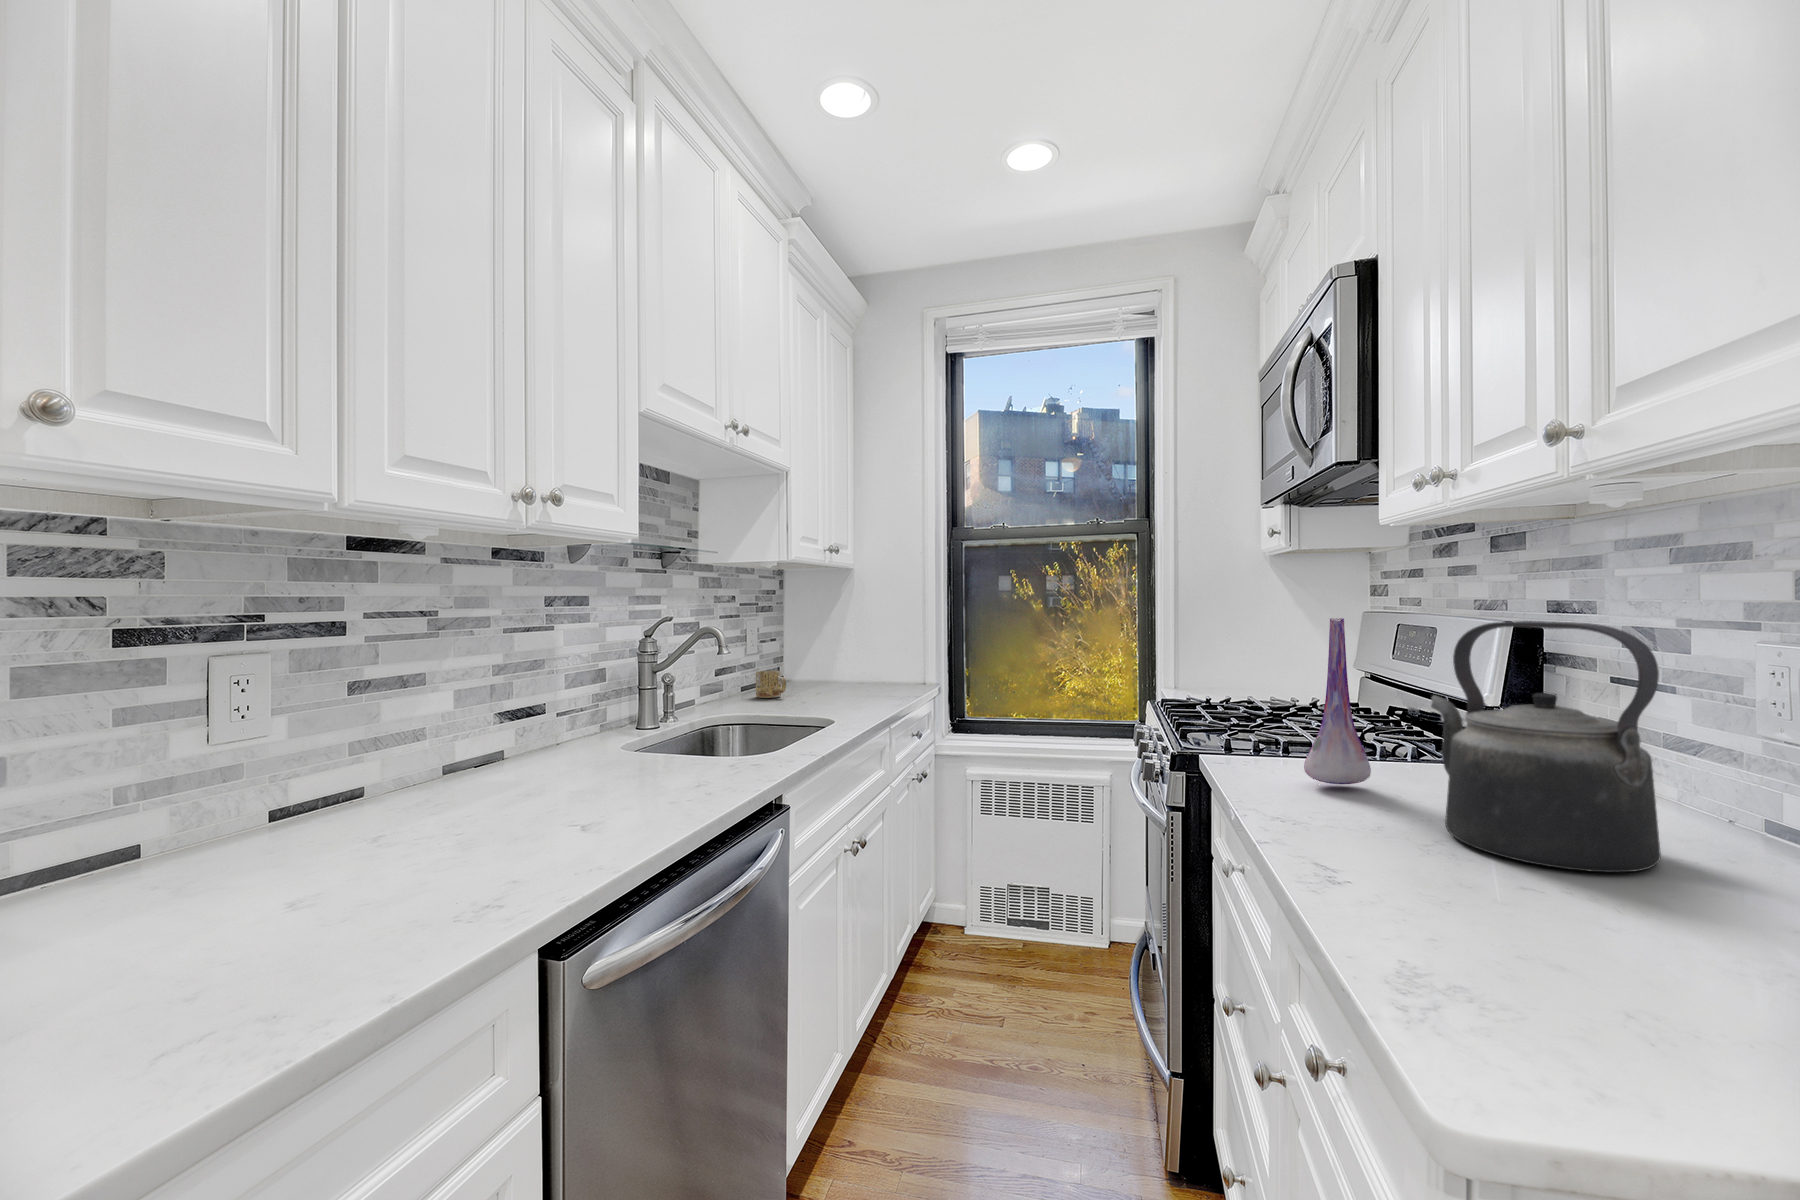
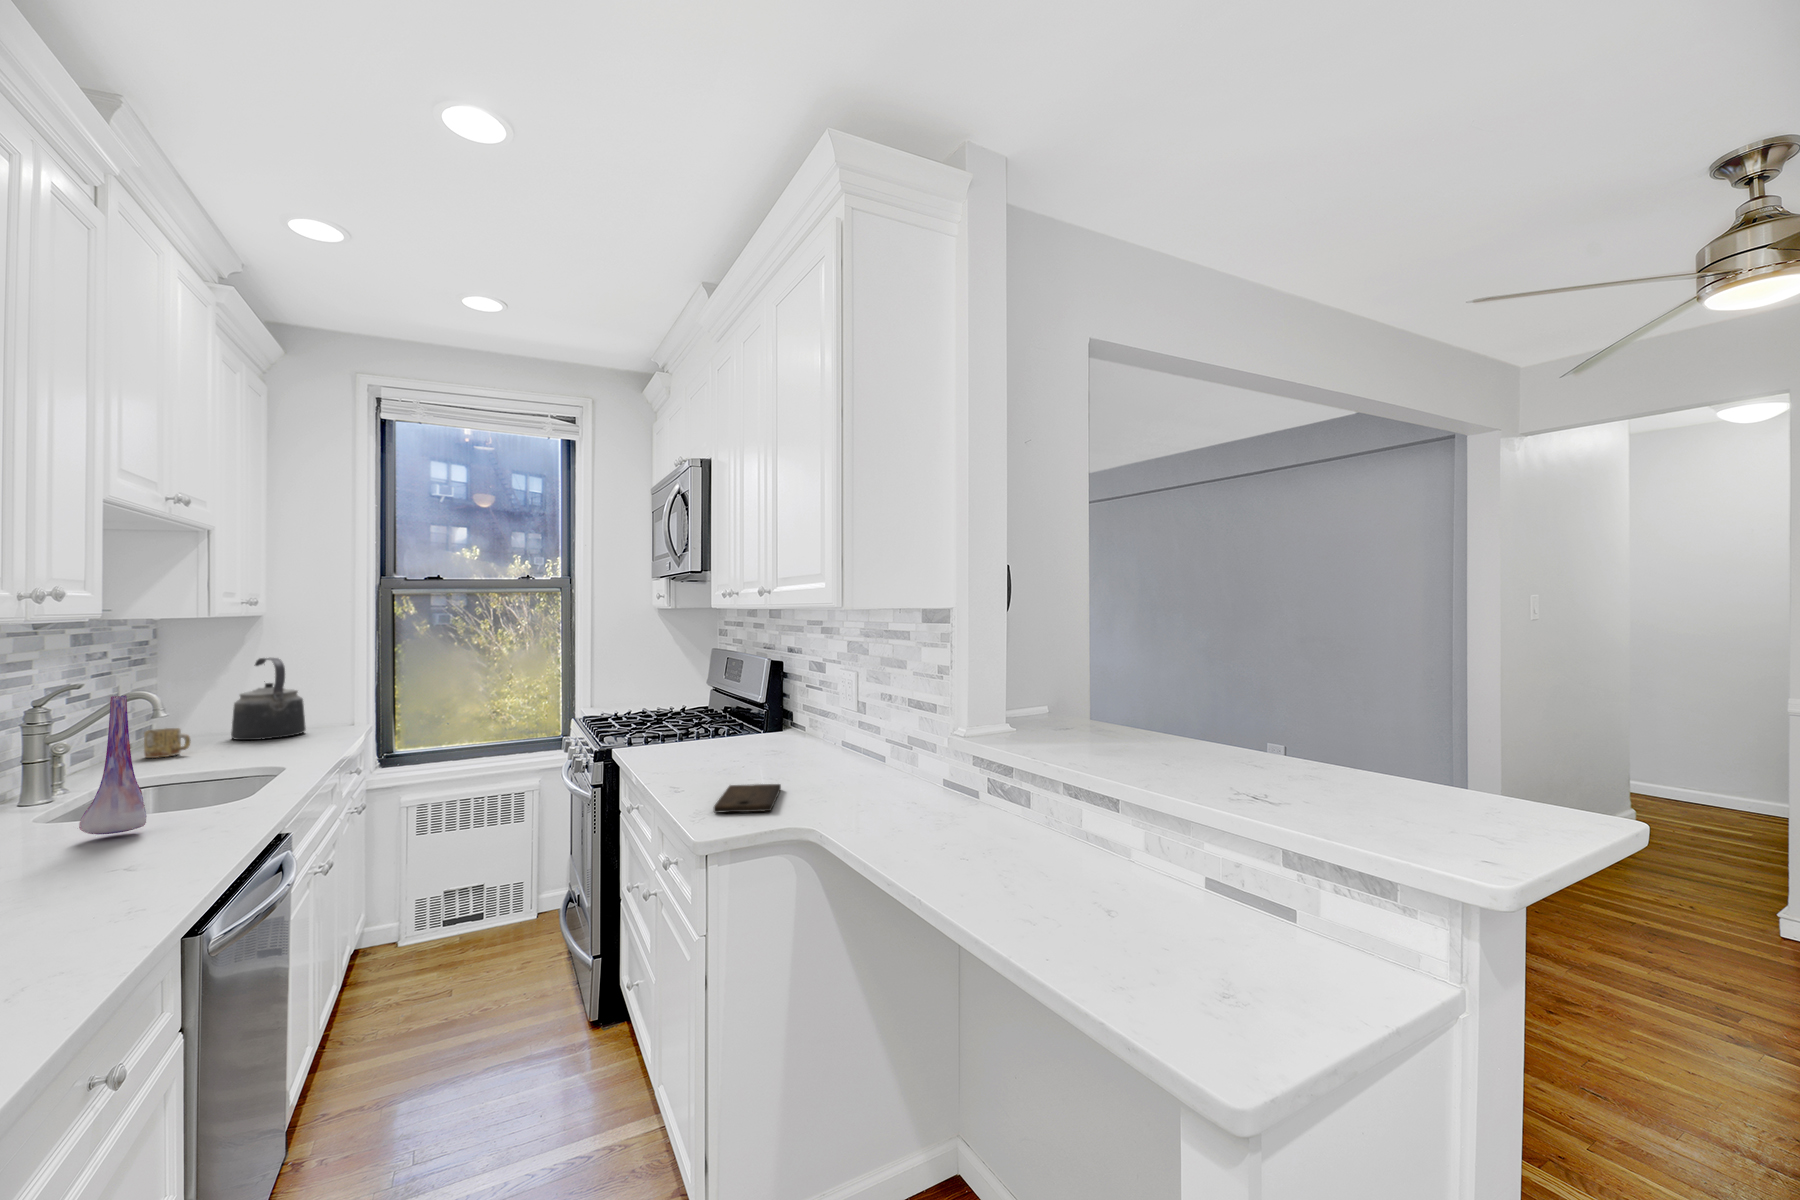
vase: present [1304,618,1371,784] -> present [79,695,146,834]
kettle: present [1431,621,1661,872] -> present [231,658,306,740]
cutting board: none [1442,890,1646,1023] -> present [714,784,781,813]

